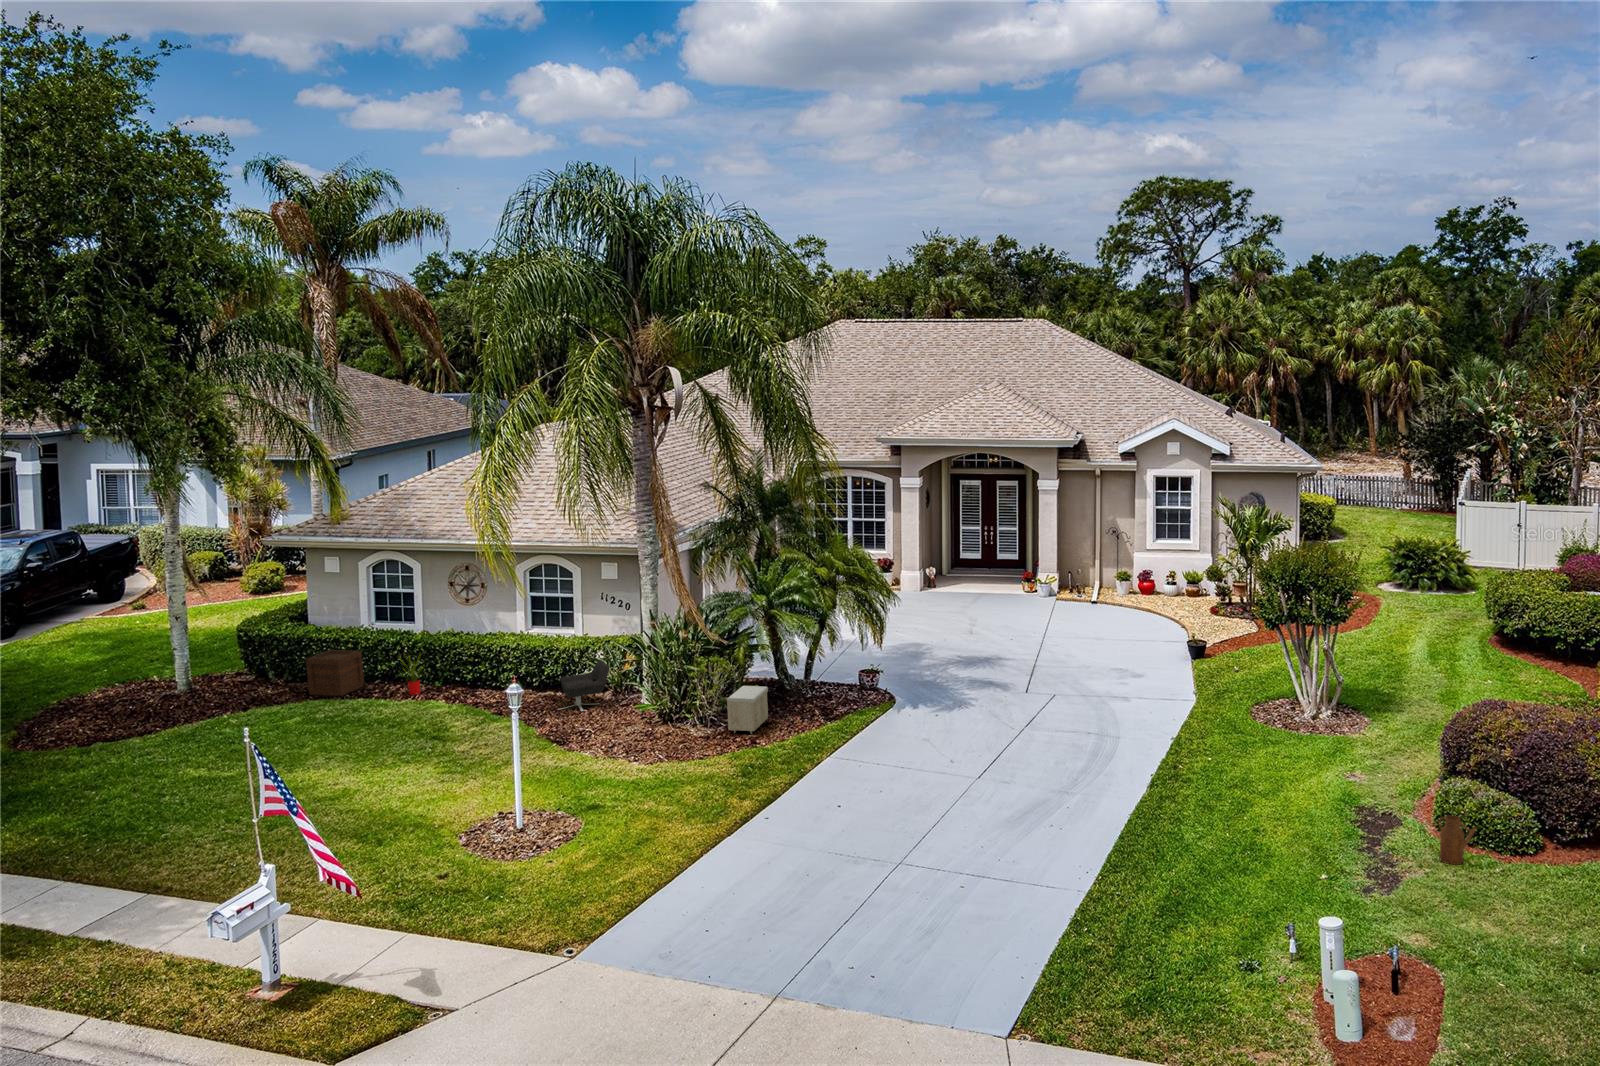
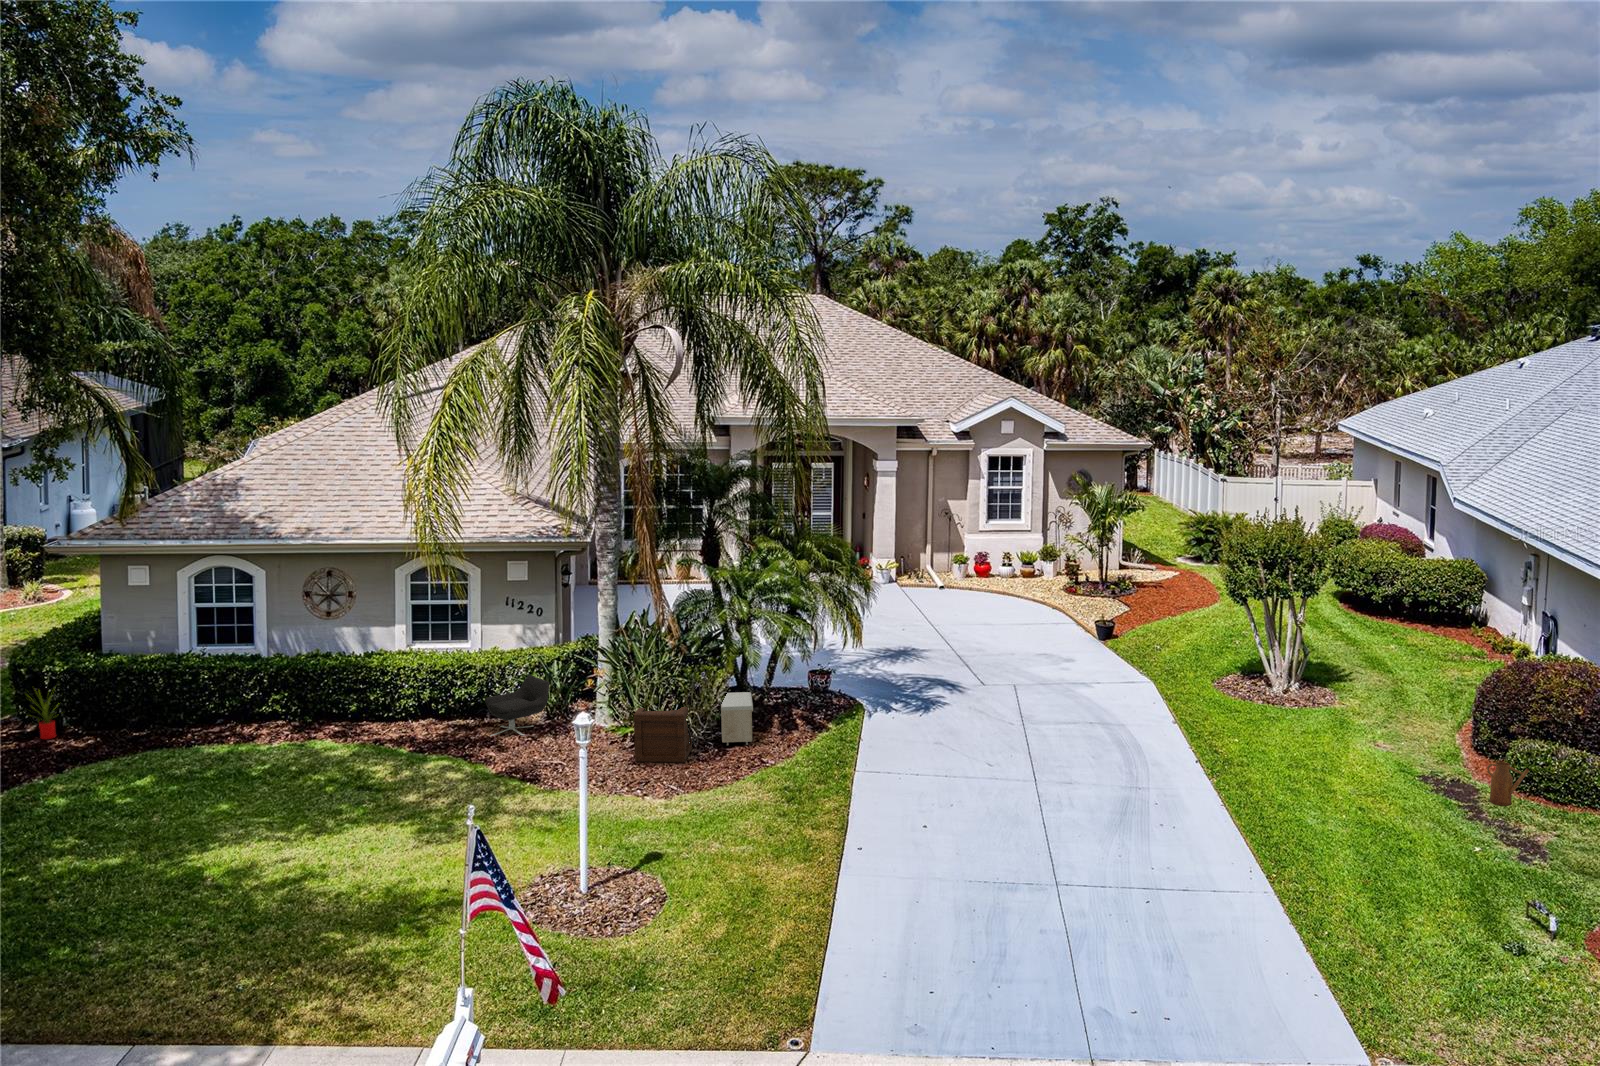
wooden crate: present [306,650,364,696] -> present [634,707,692,763]
house plant: present [405,662,420,695] -> present [36,689,56,739]

